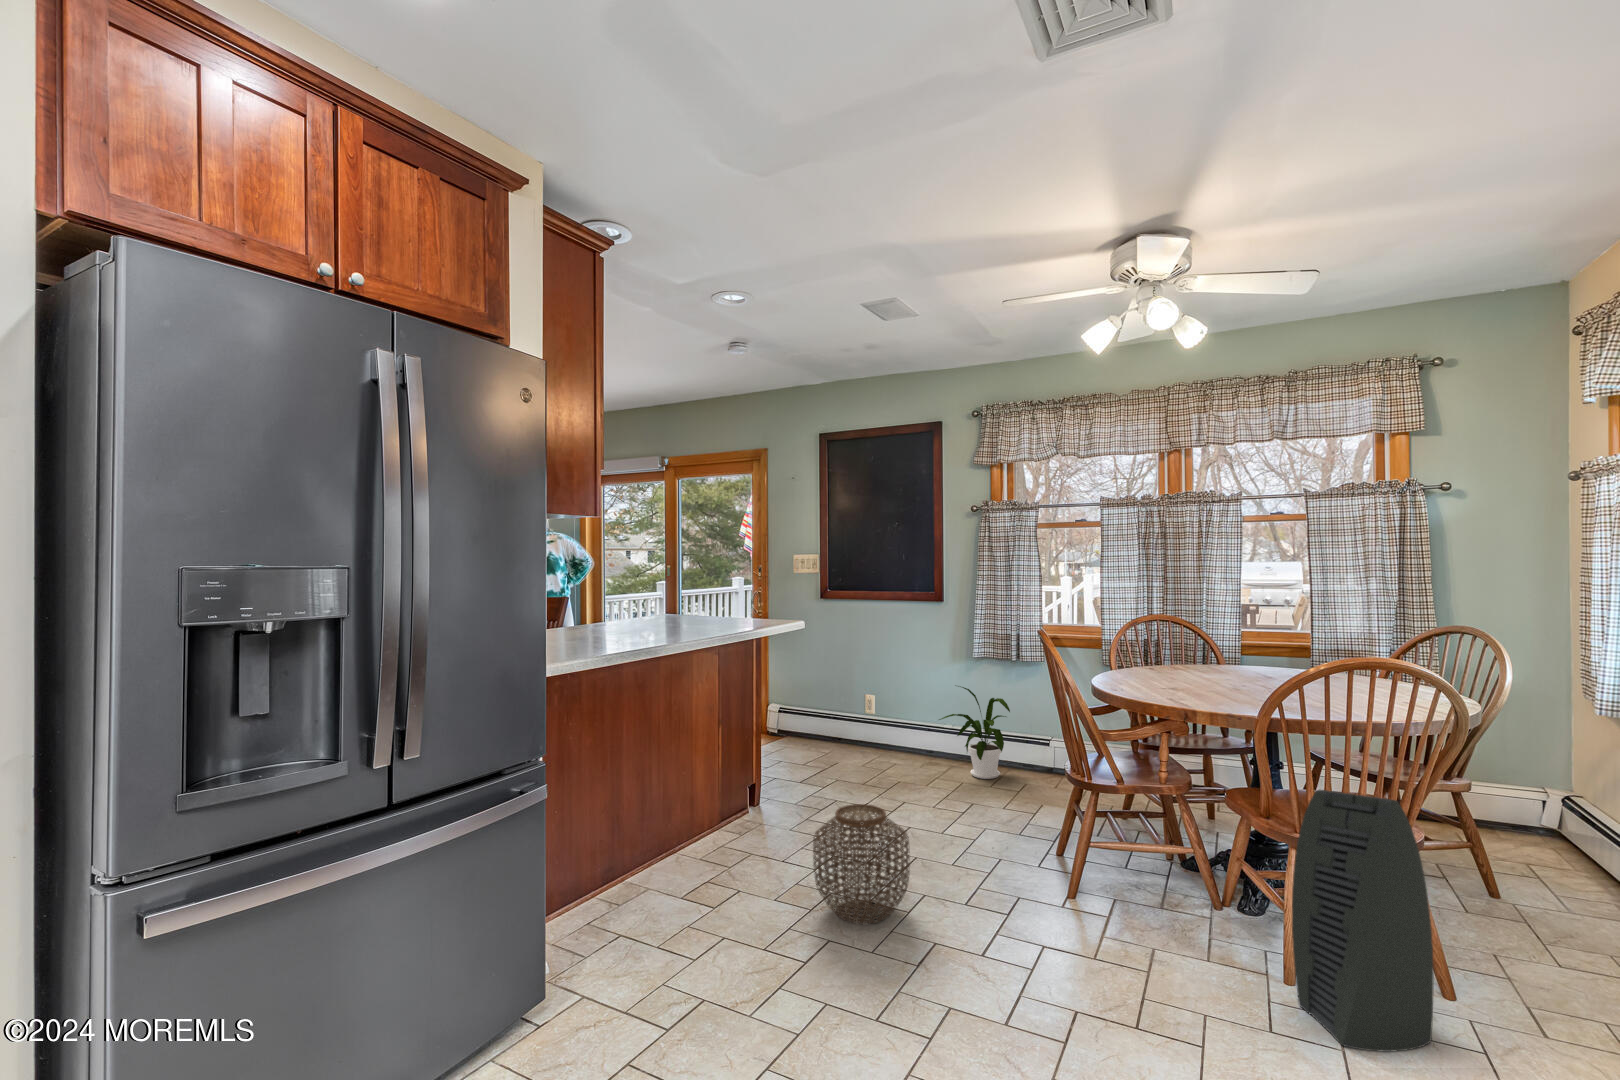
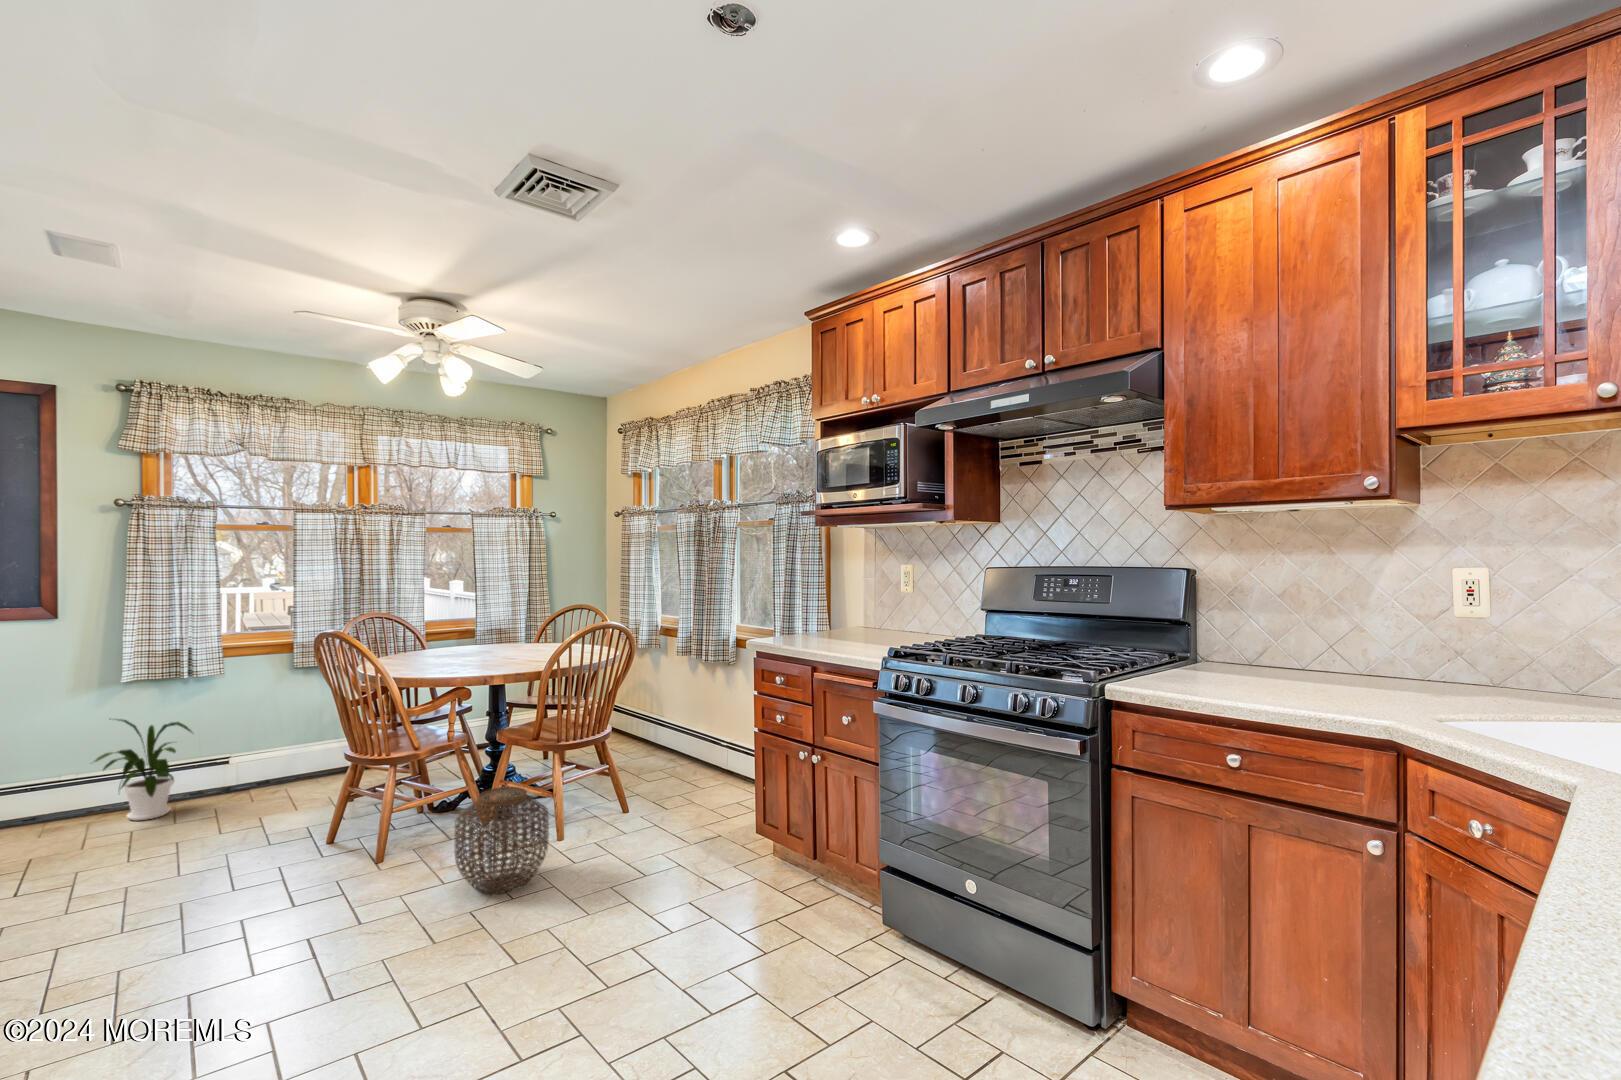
air purifier: present [1292,790,1434,1052] -> none [577,703,641,853]
woven basket: present [813,804,910,924] -> present [455,787,549,894]

